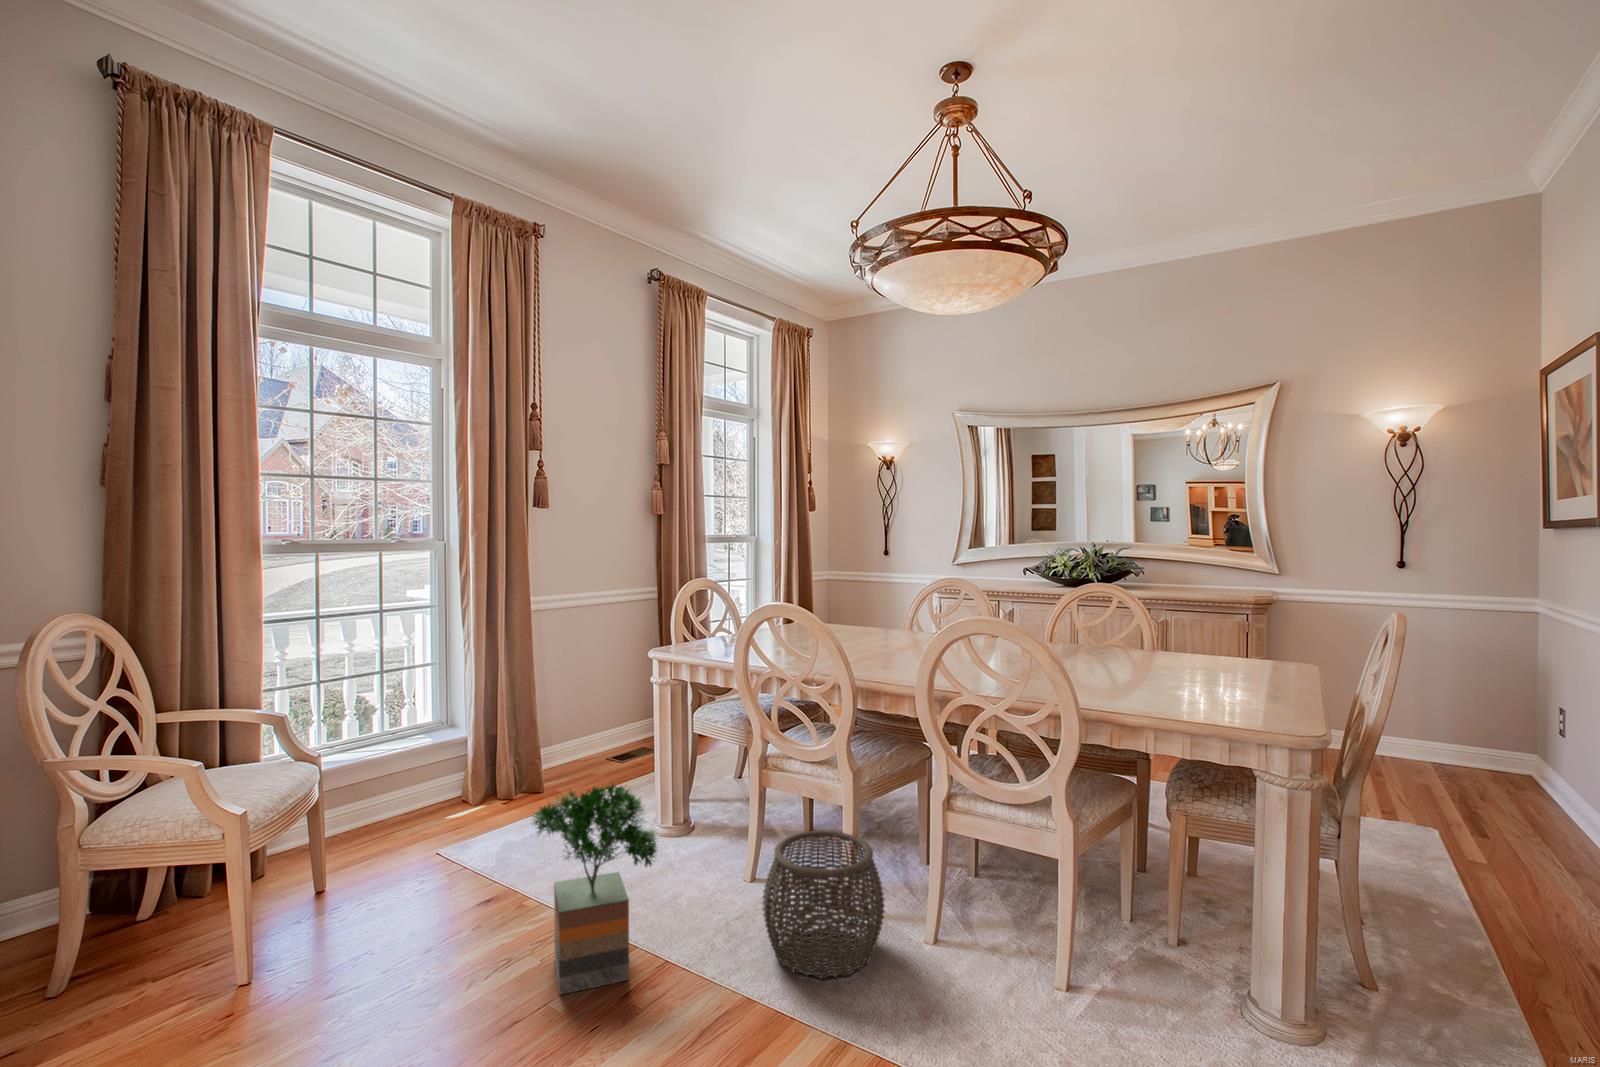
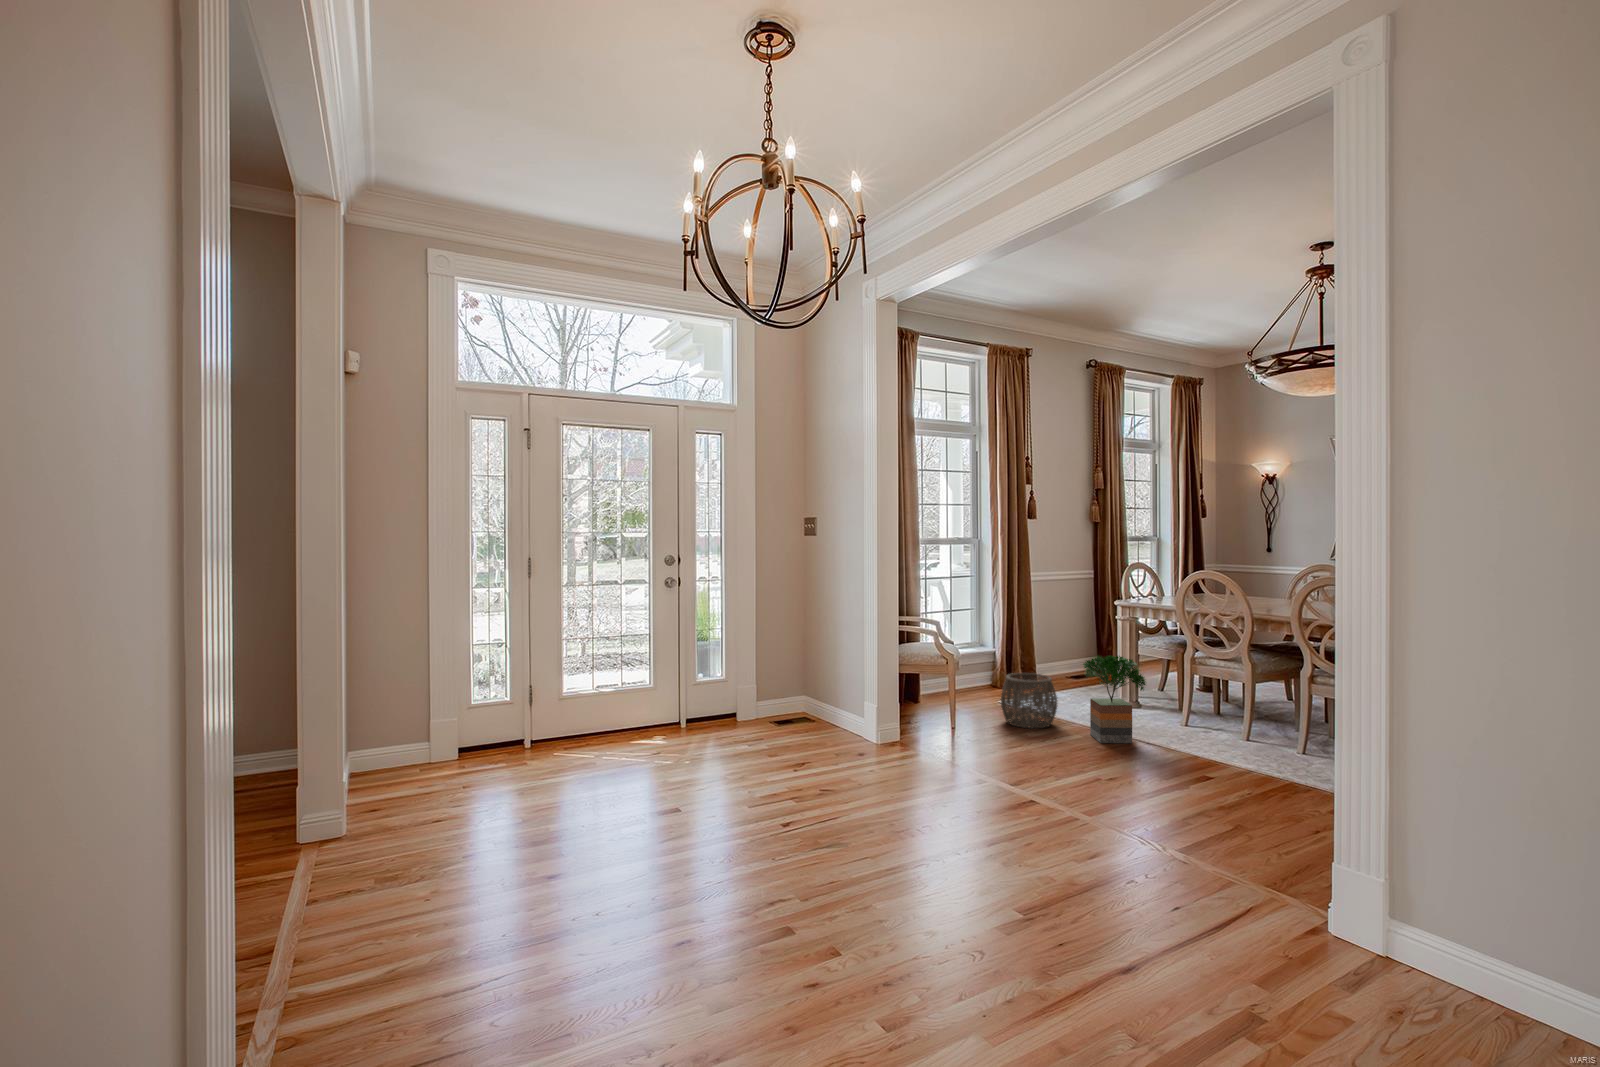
woven basket: present [762,831,885,978] -> present [1001,673,1058,729]

